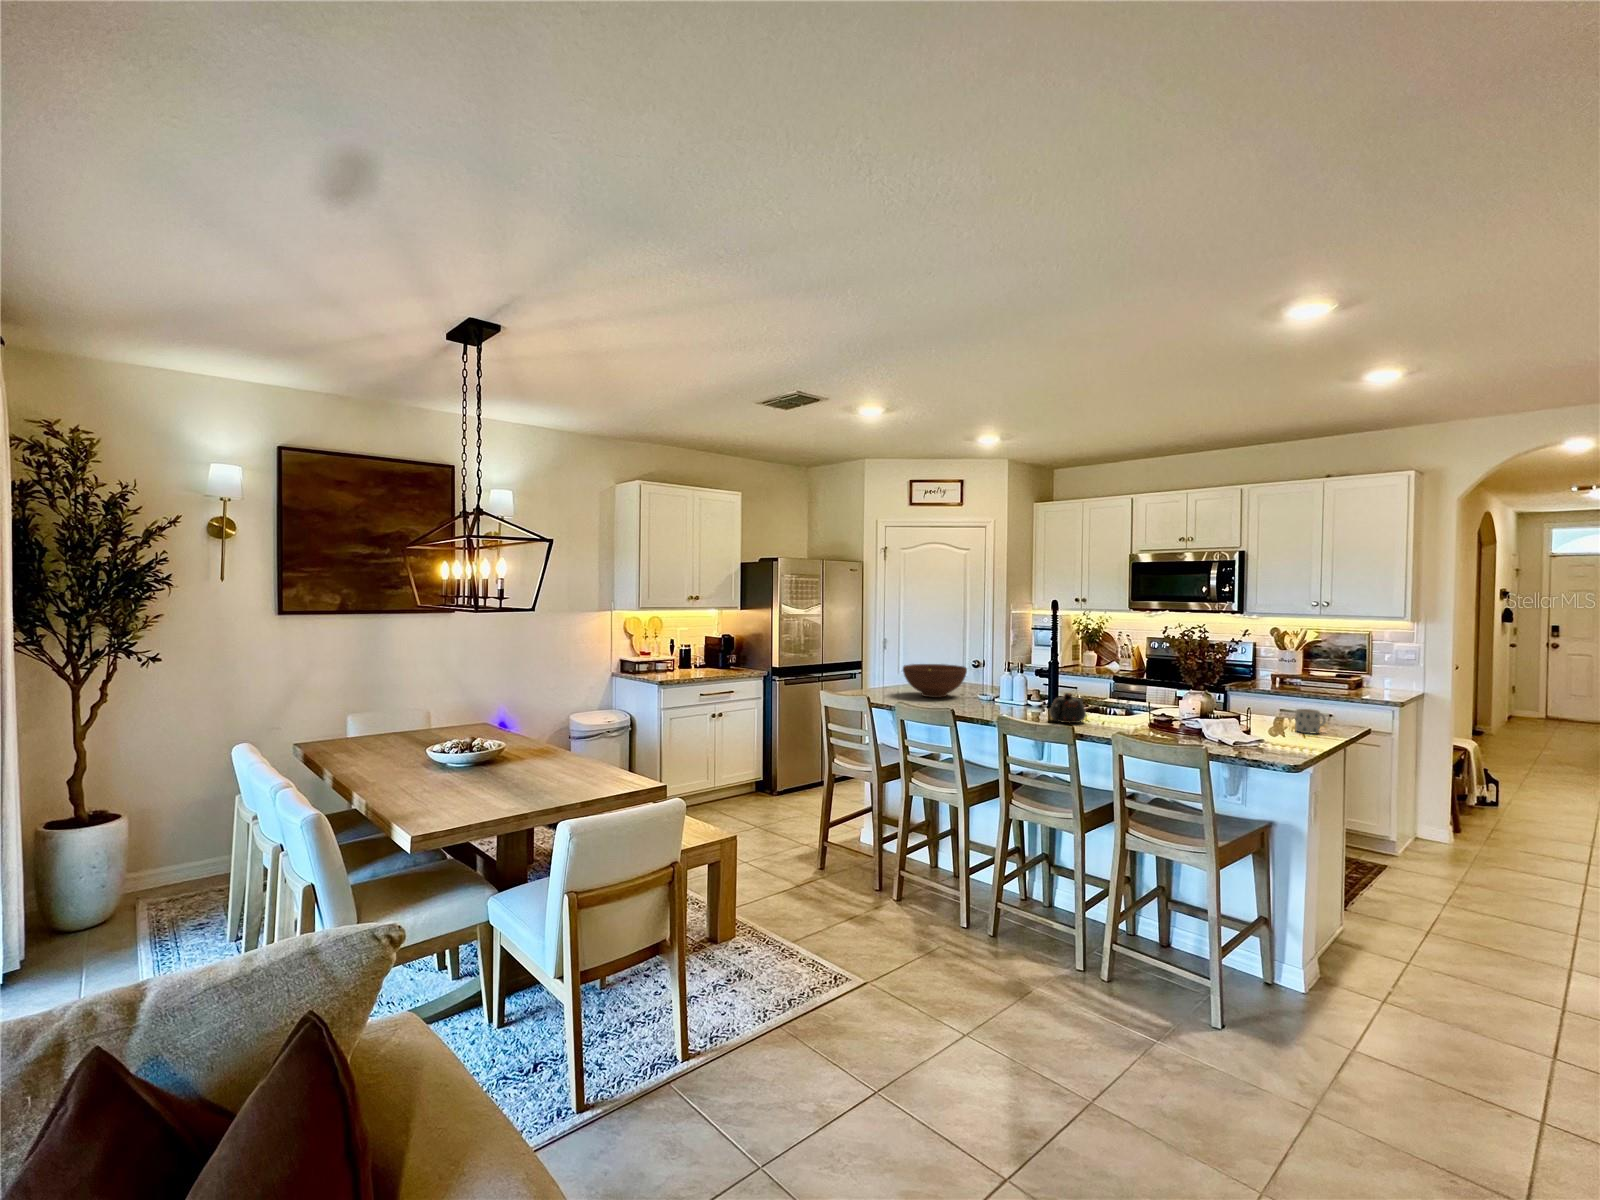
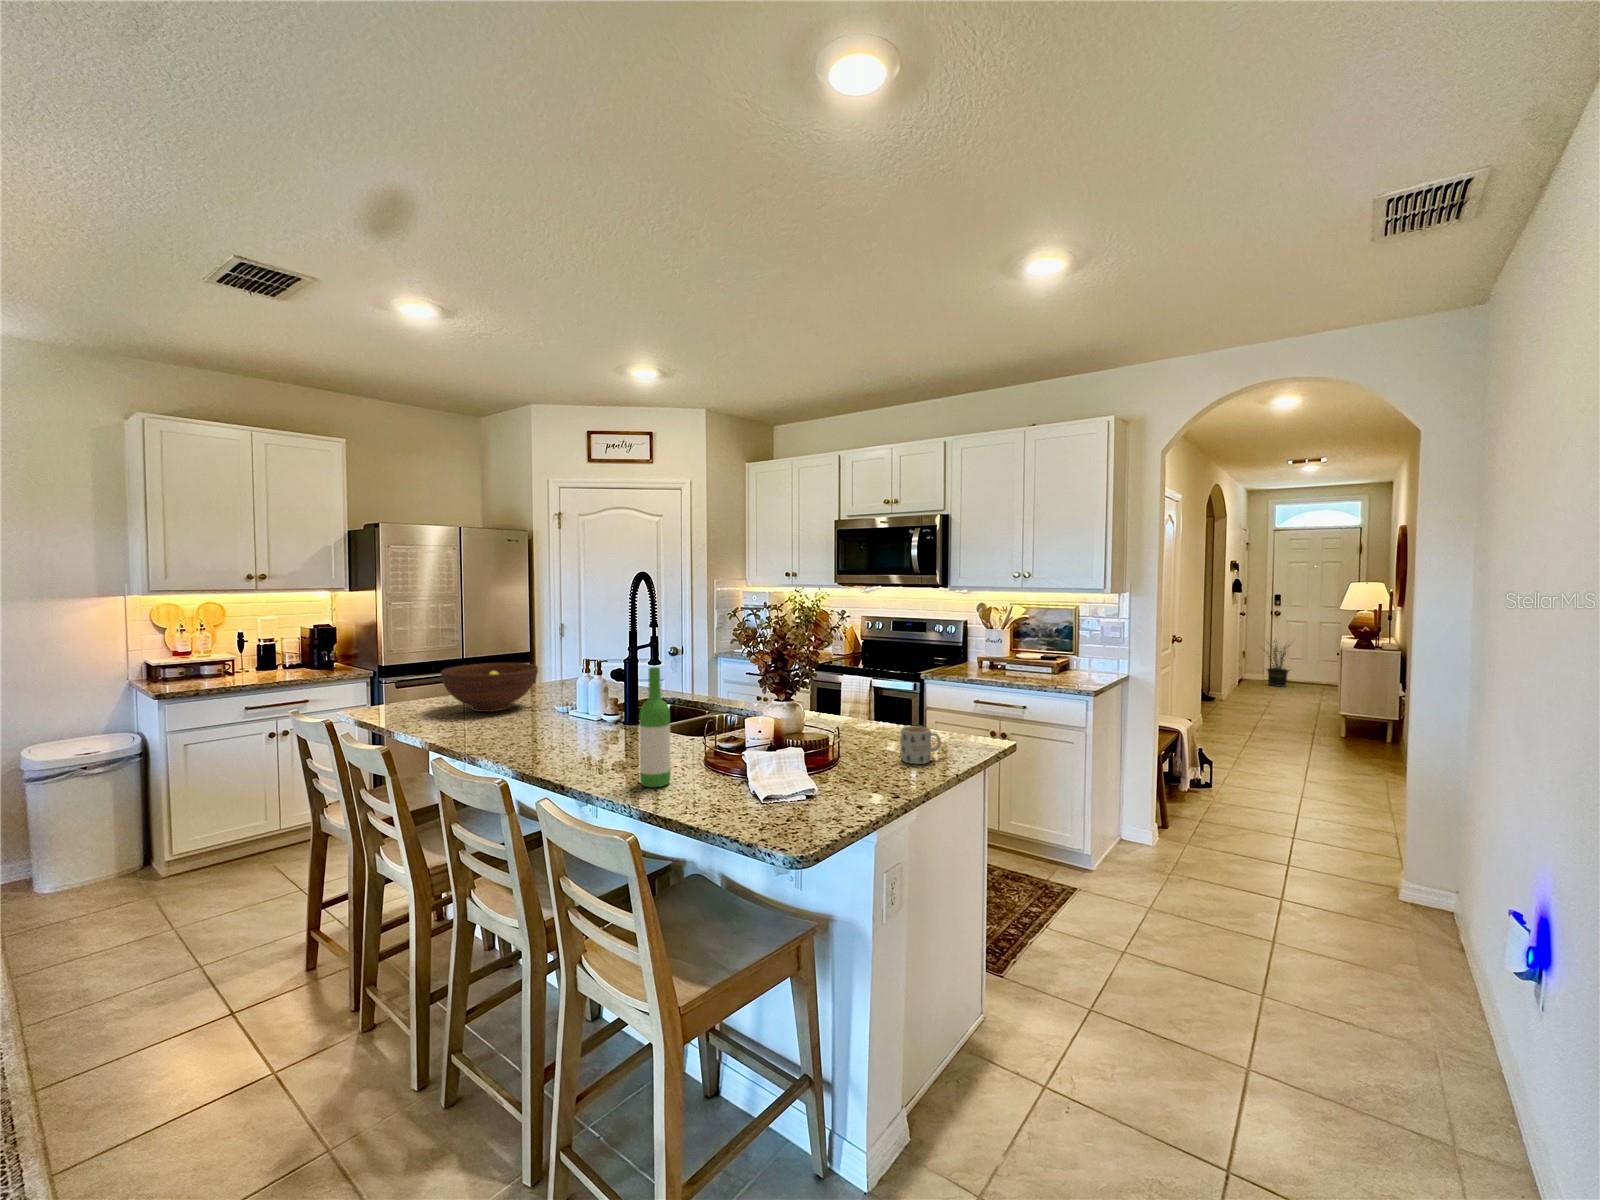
wine bottle: none [1134,662,1155,736] -> present [639,667,671,787]
potted plant: none [1532,670,1582,724] -> present [1267,641,1289,687]
teapot: present [1050,693,1086,723] -> none [550,713,625,760]

